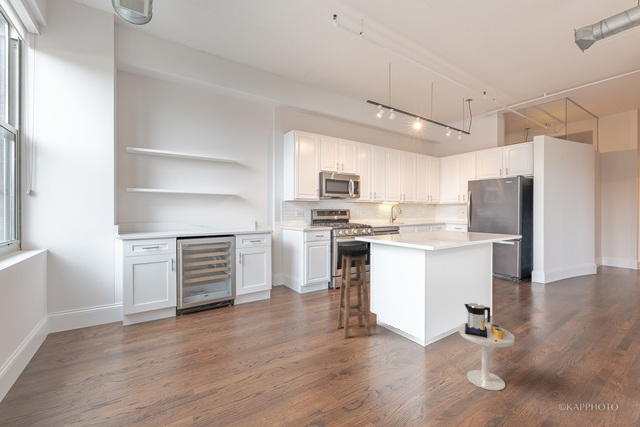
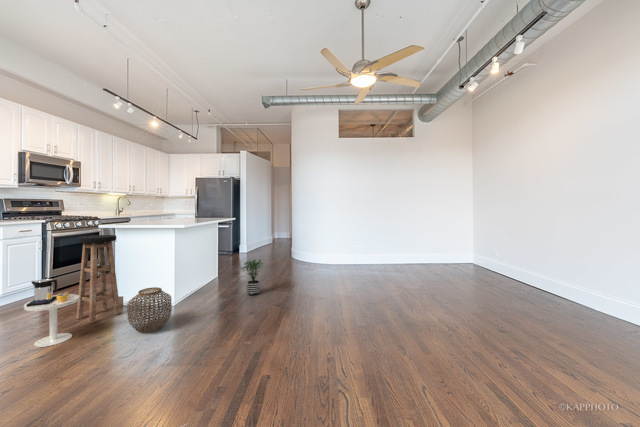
side table: present [459,303,515,391] -> present [24,279,79,347]
potted plant: none [528,306,583,376] -> present [241,260,262,296]
woven basket: none [368,320,417,380] -> present [127,287,172,333]

